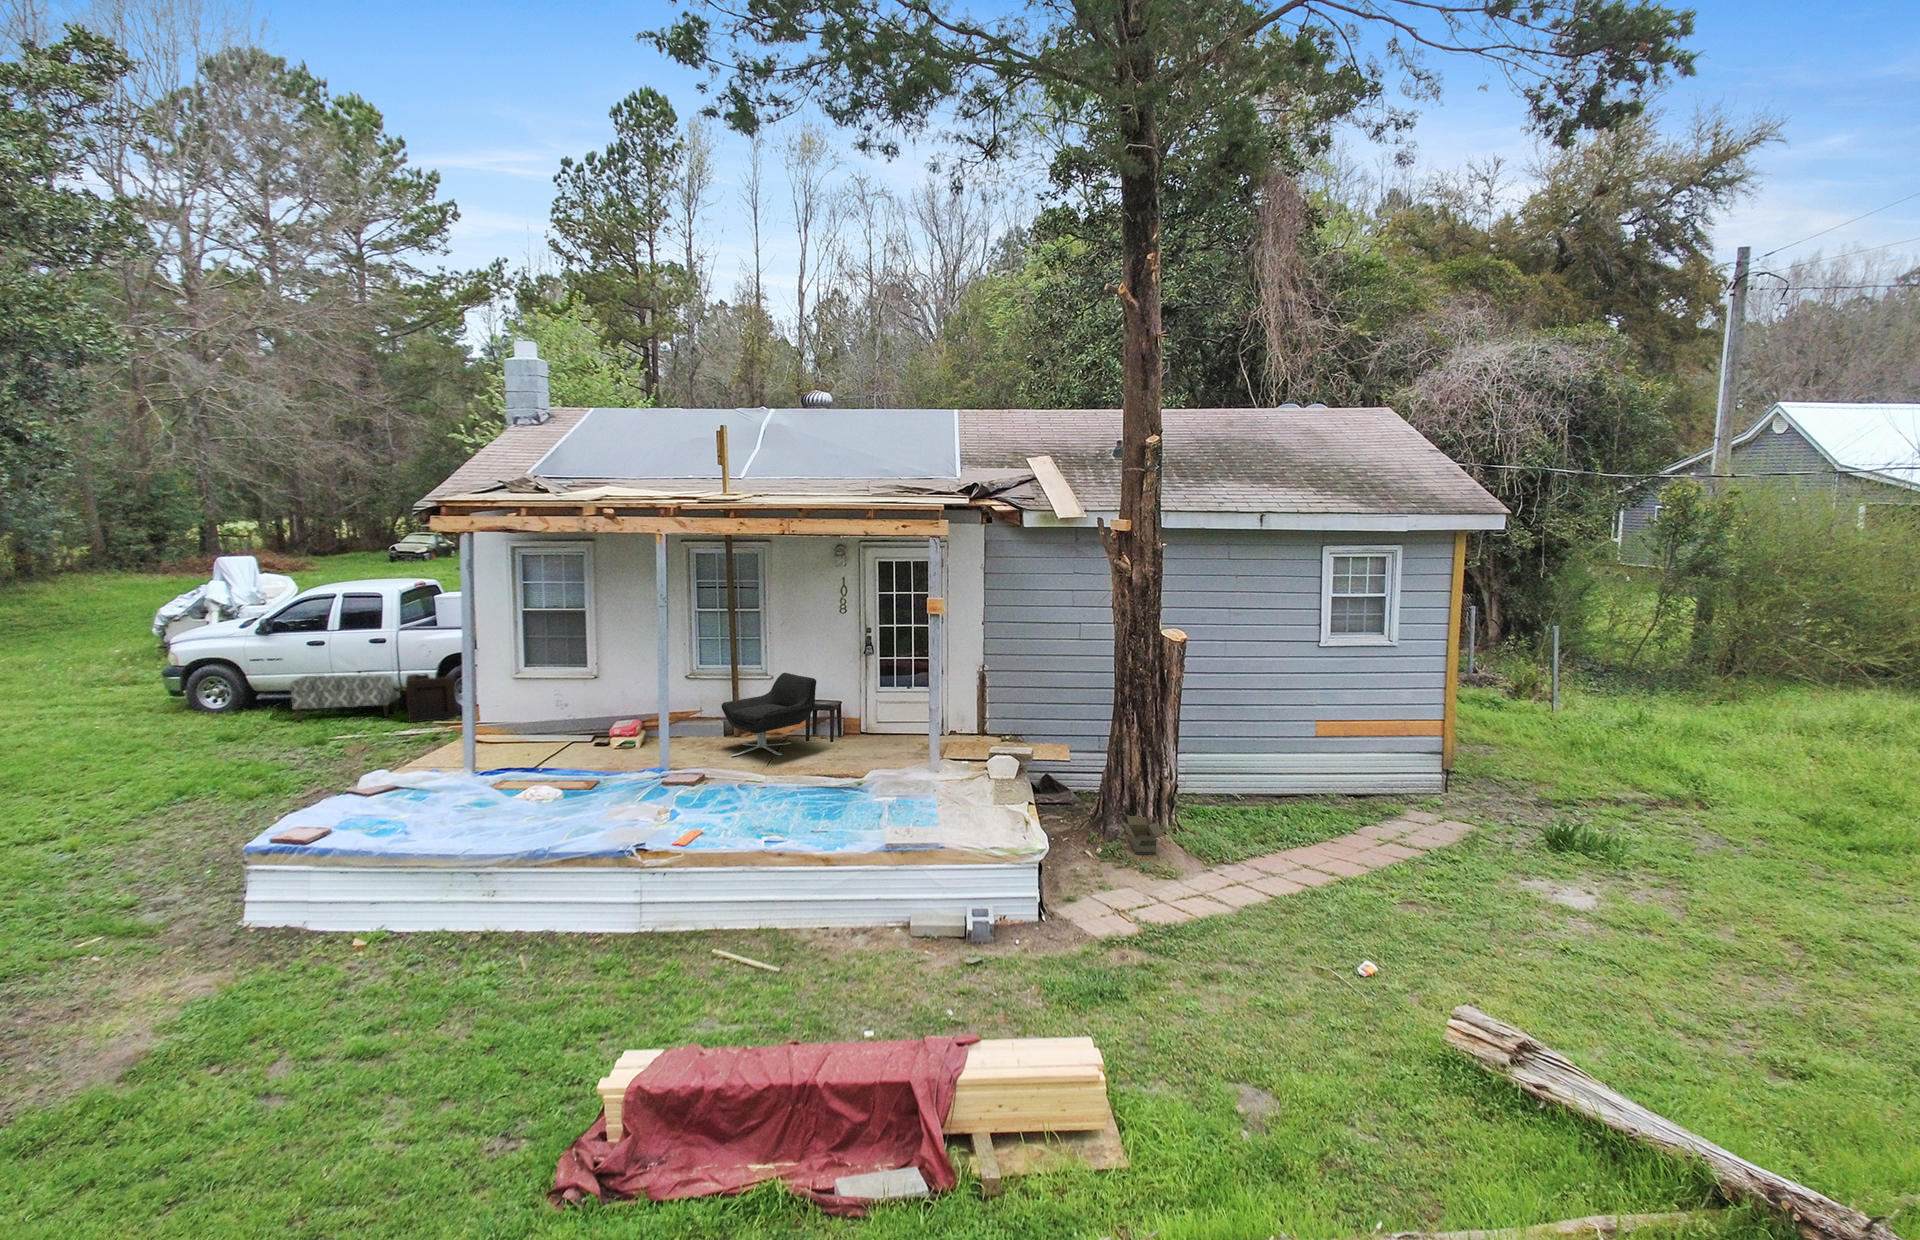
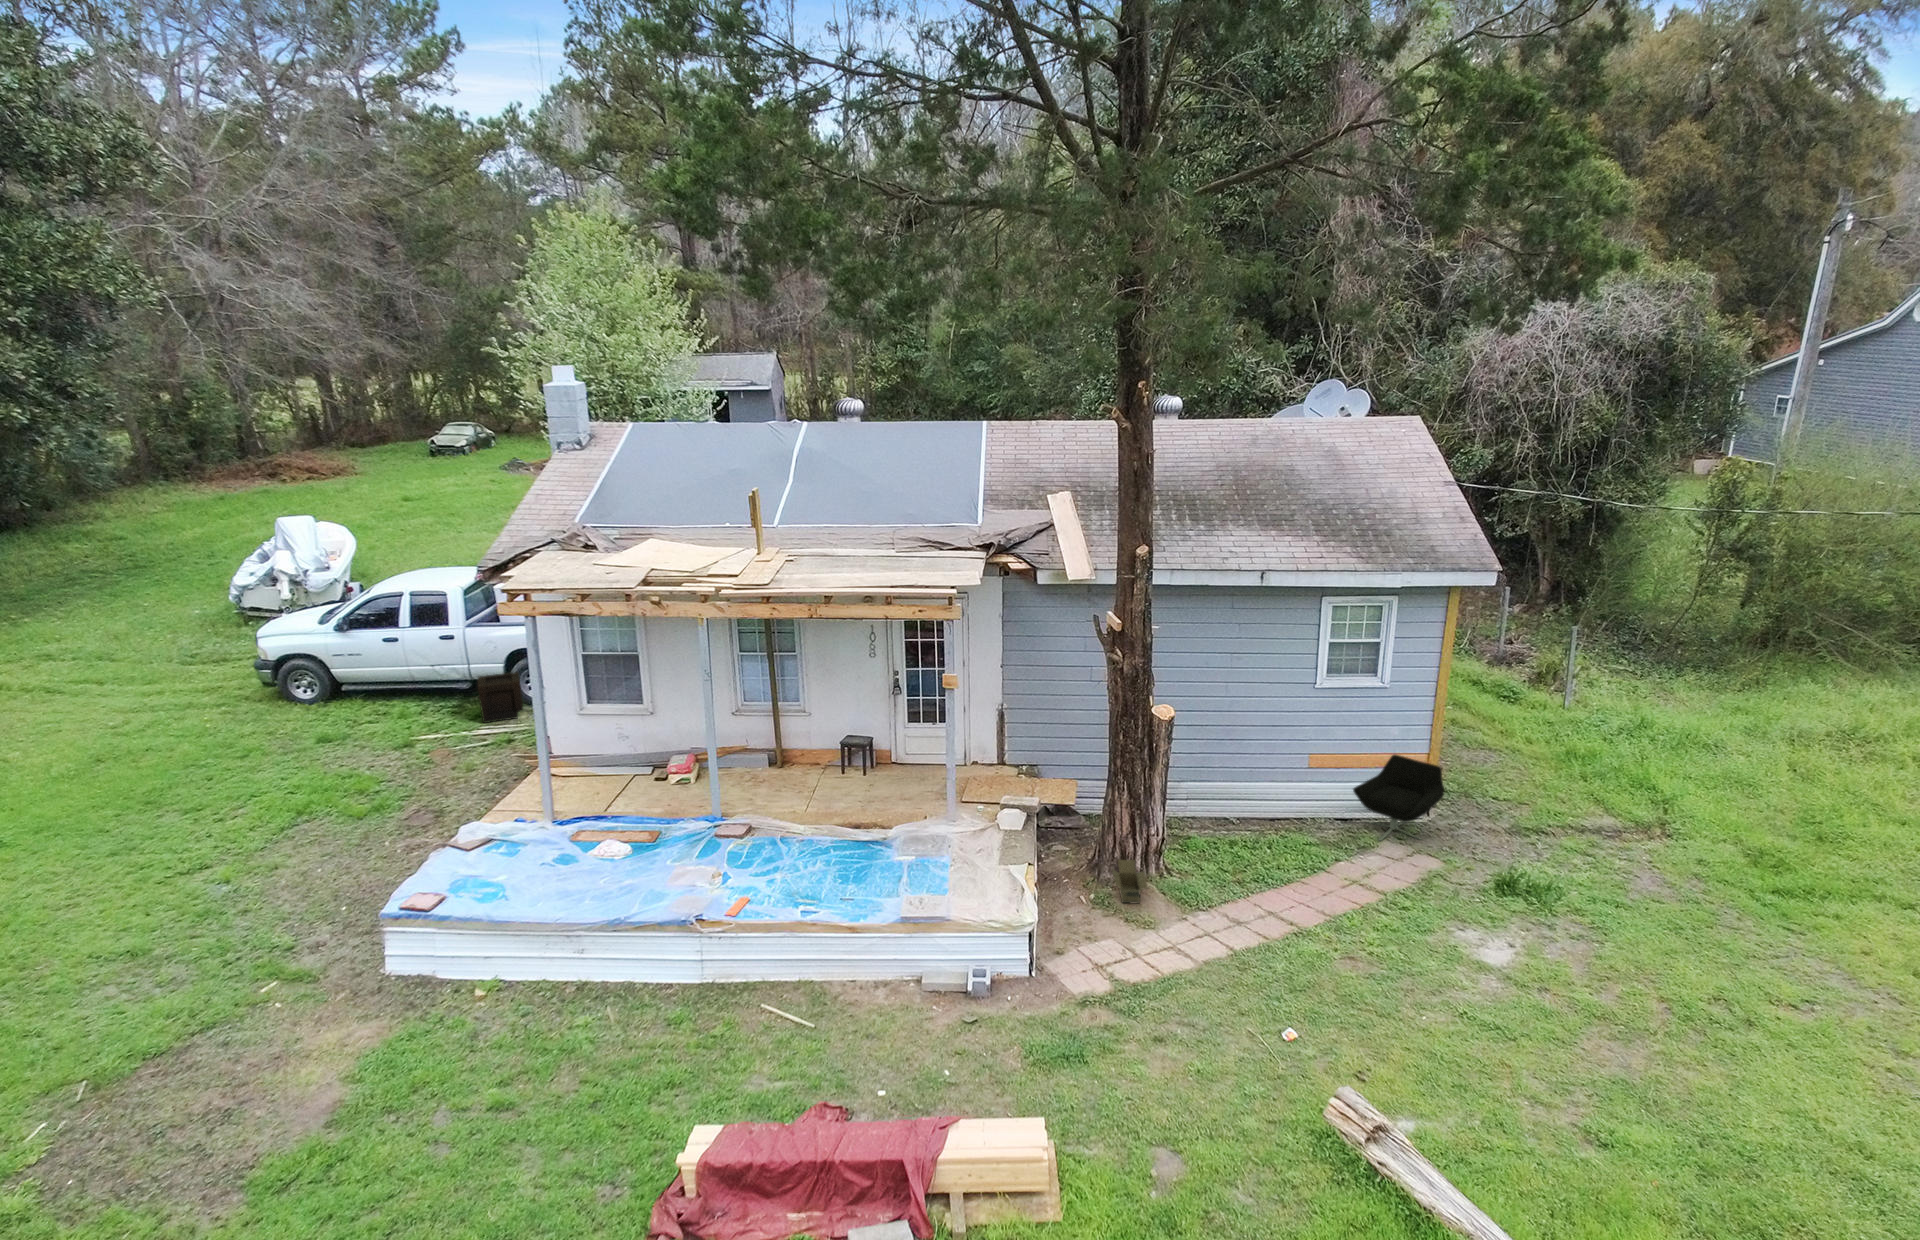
lounge chair: present [721,673,816,756] -> present [1353,755,1444,841]
bench: present [290,676,400,721] -> none [377,671,472,721]

